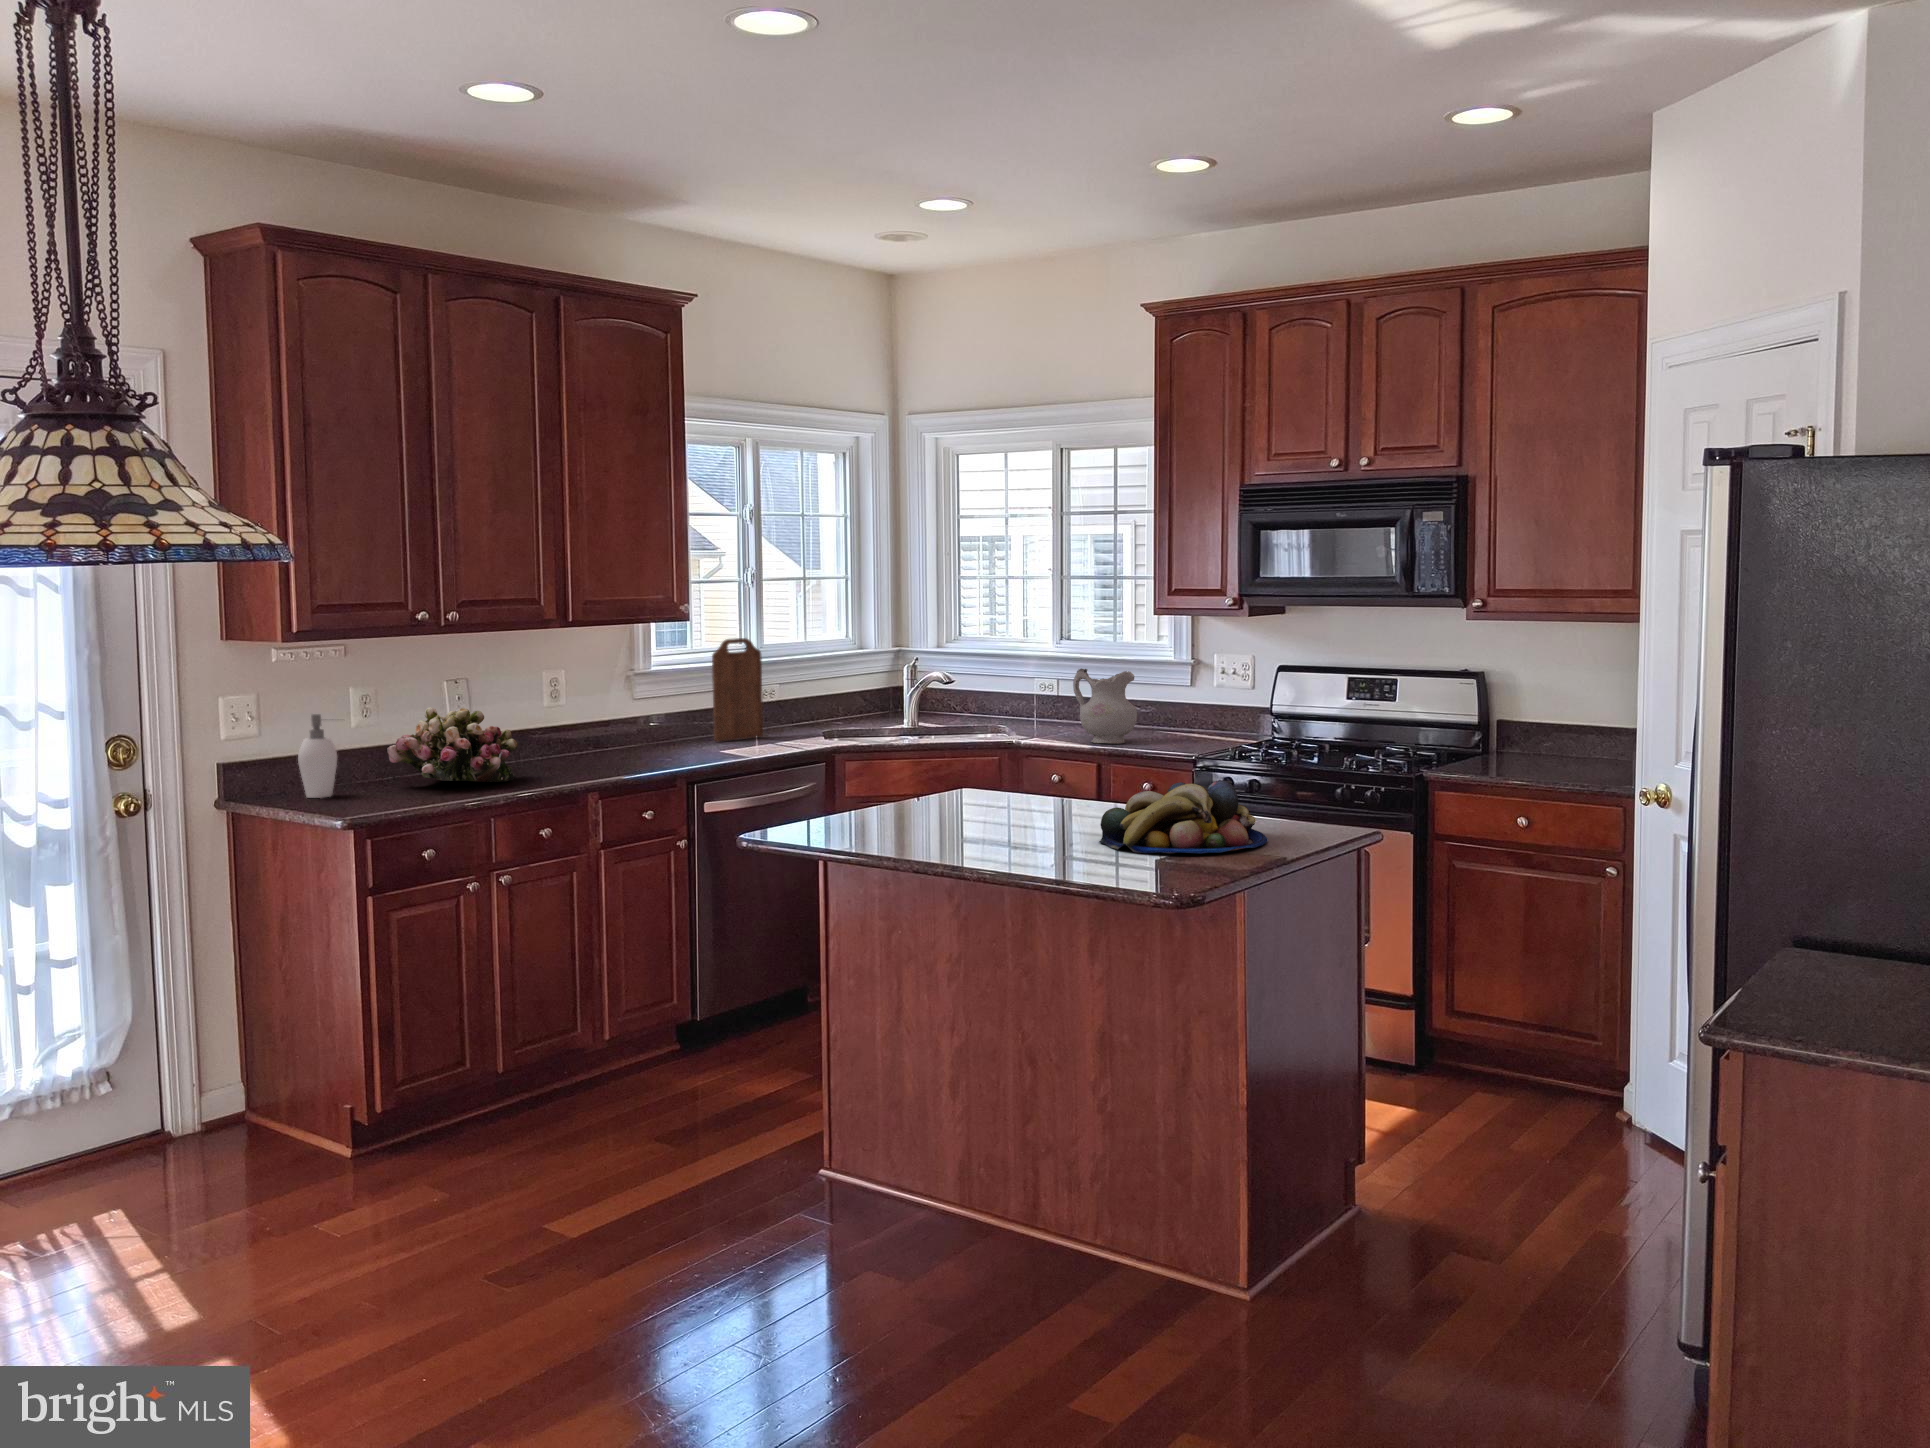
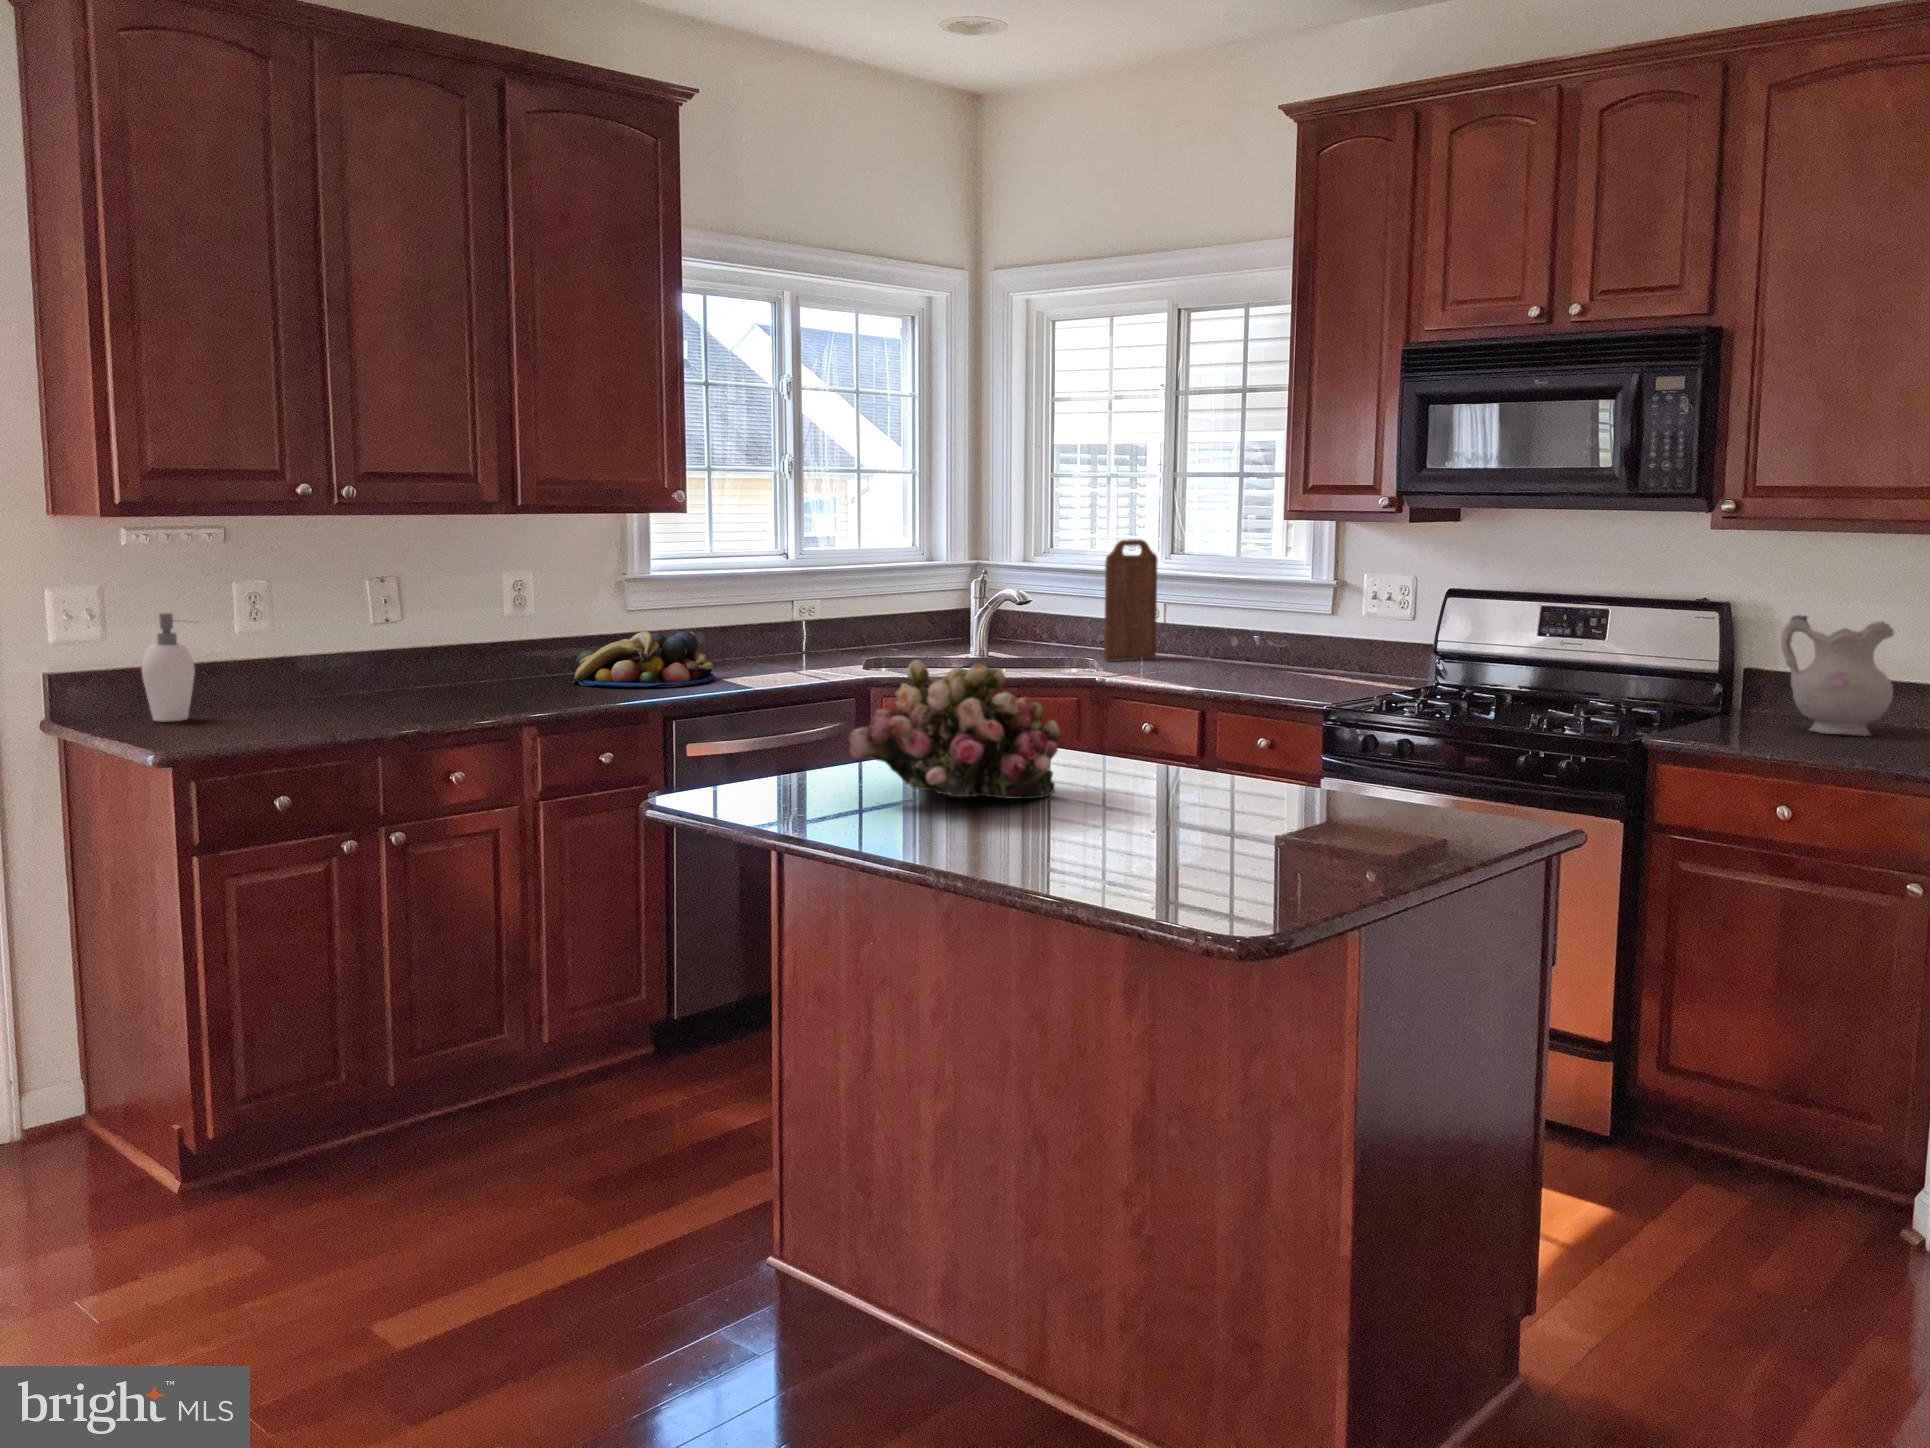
cutting board: present [712,638,763,742] -> present [1104,539,1158,661]
ceramic pitcher: present [1073,668,1137,744] -> present [1781,615,1894,736]
flower arrangement: present [387,707,517,782] -> present [849,660,1062,799]
fruit bowl: present [1099,780,1267,853] -> present [573,631,715,687]

